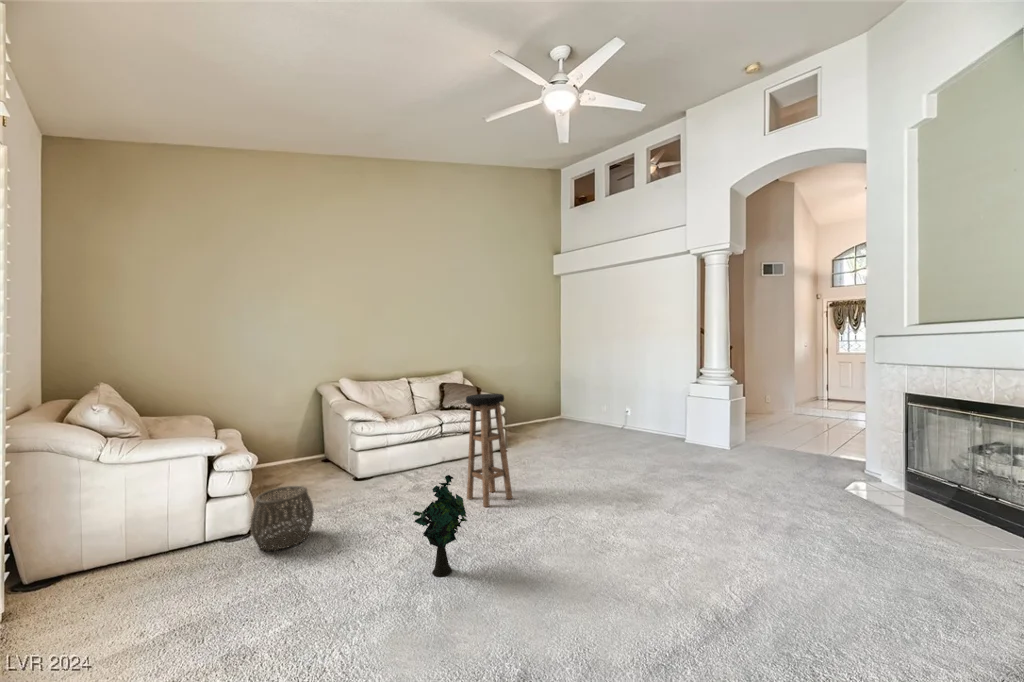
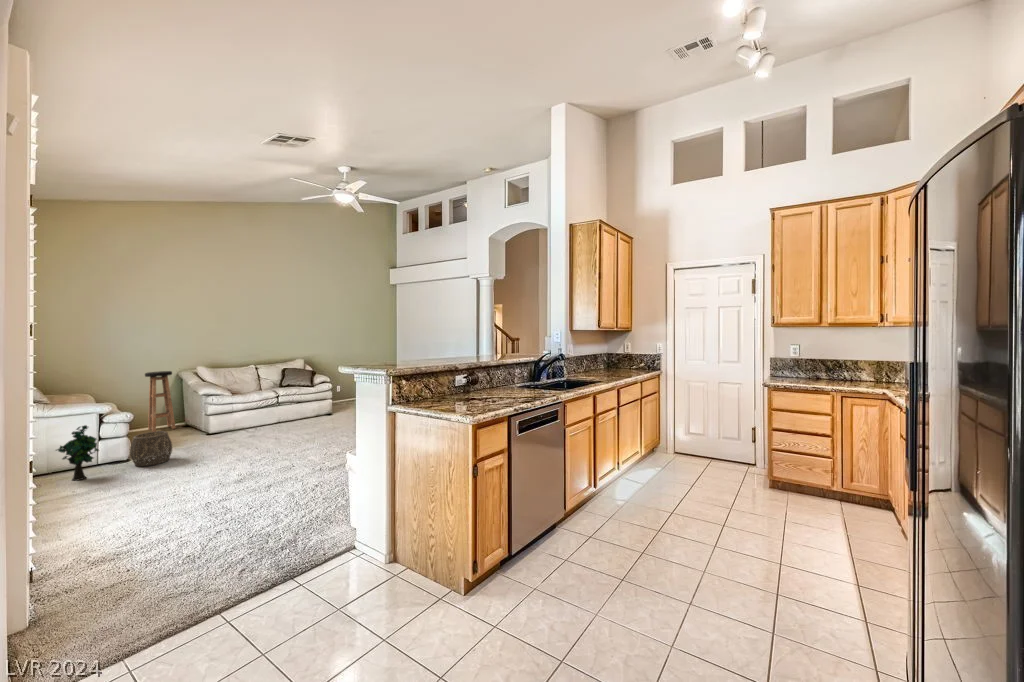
bar stool: present [466,393,512,507] -> present [145,371,176,432]
decorative plant: present [413,475,467,577] -> present [56,425,99,481]

